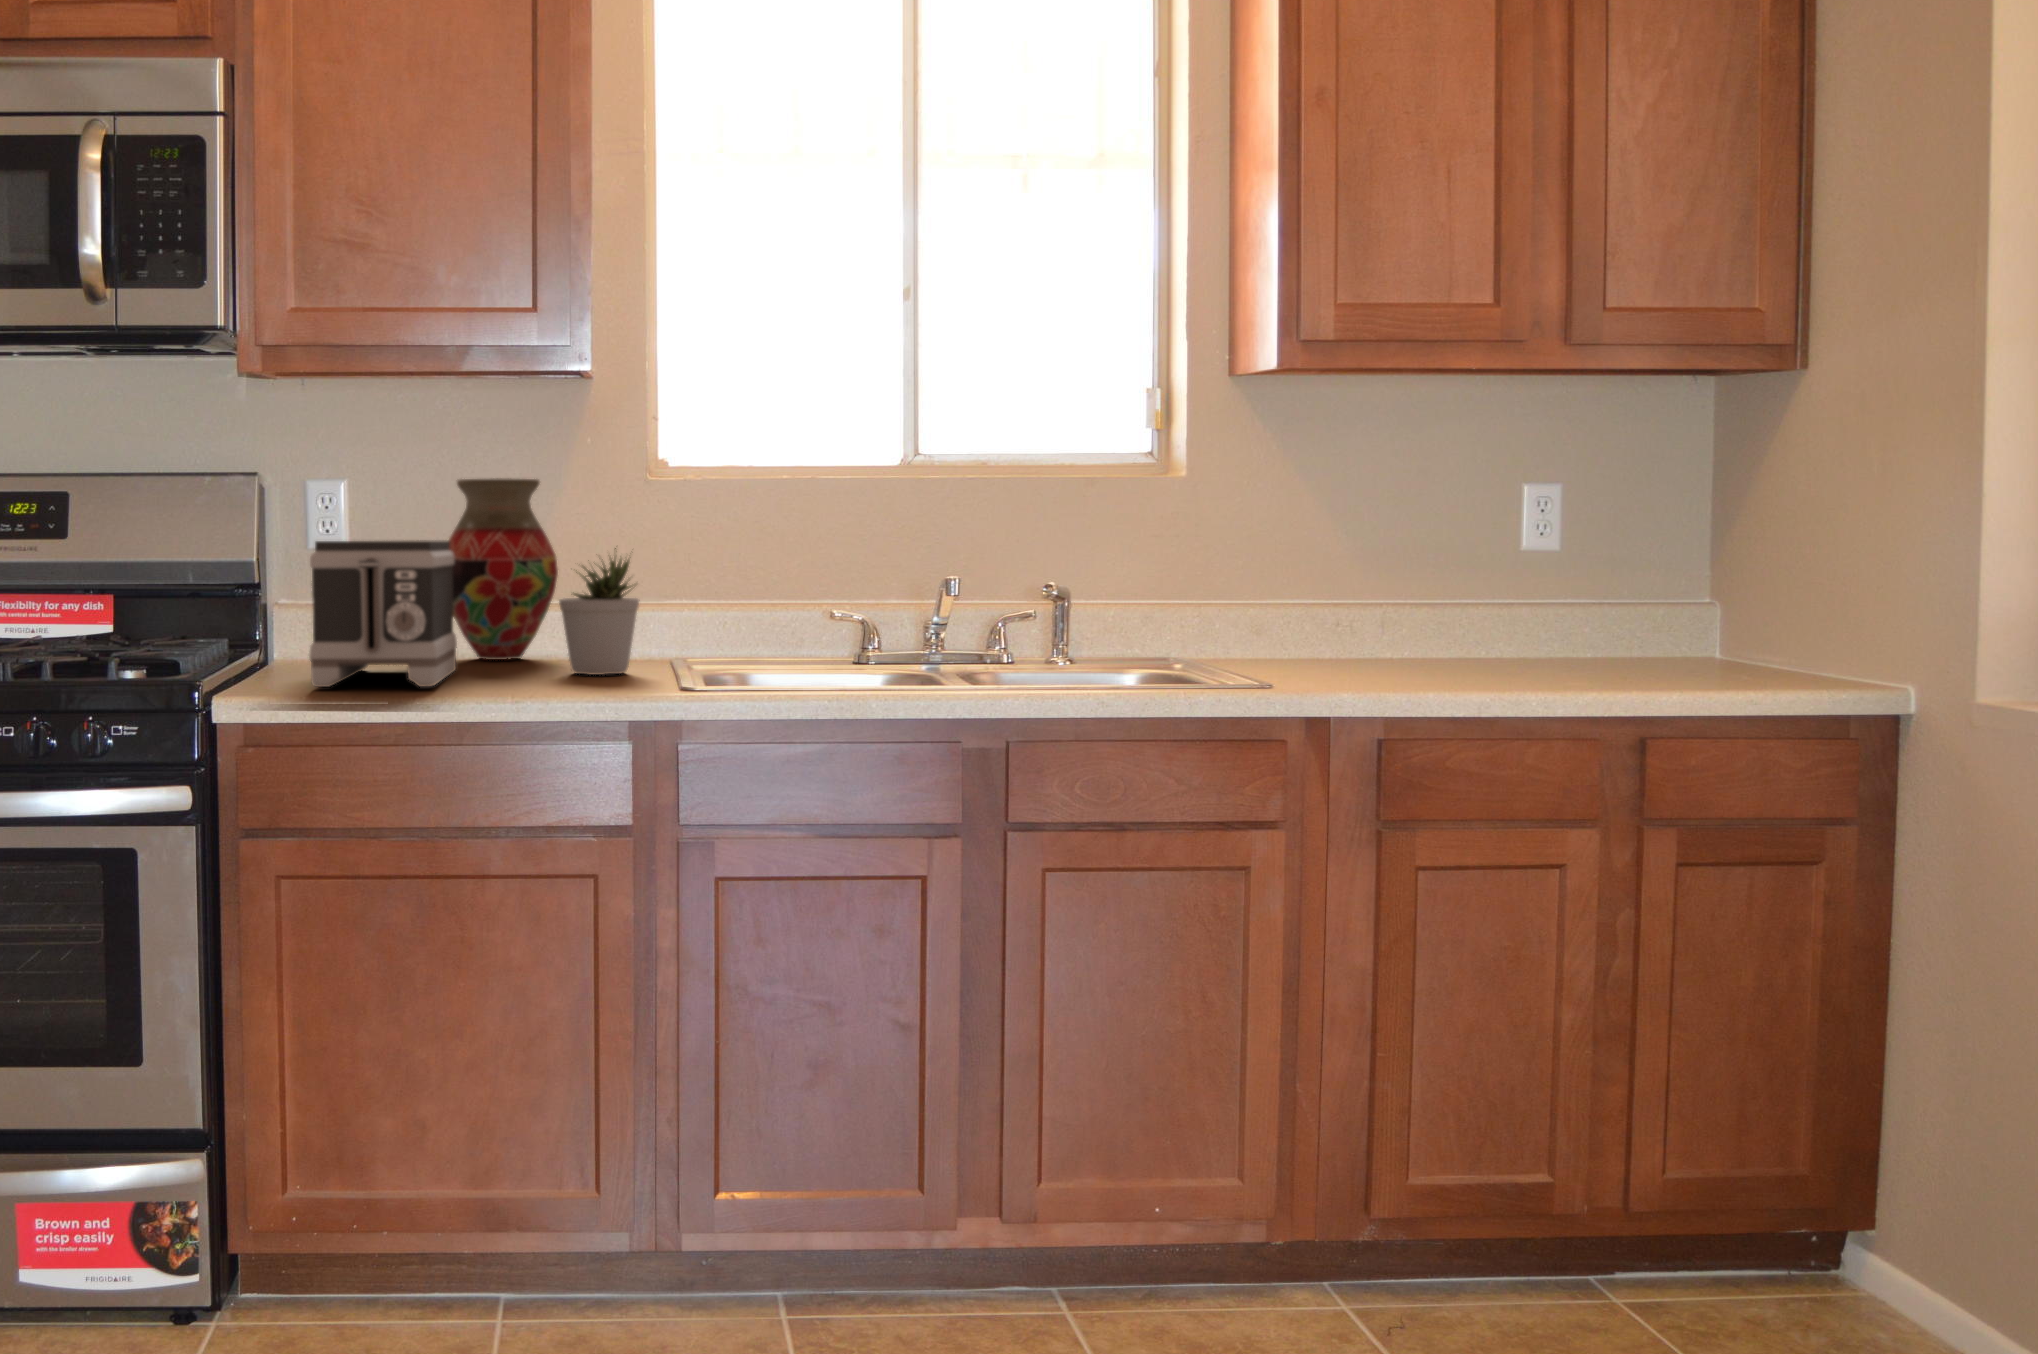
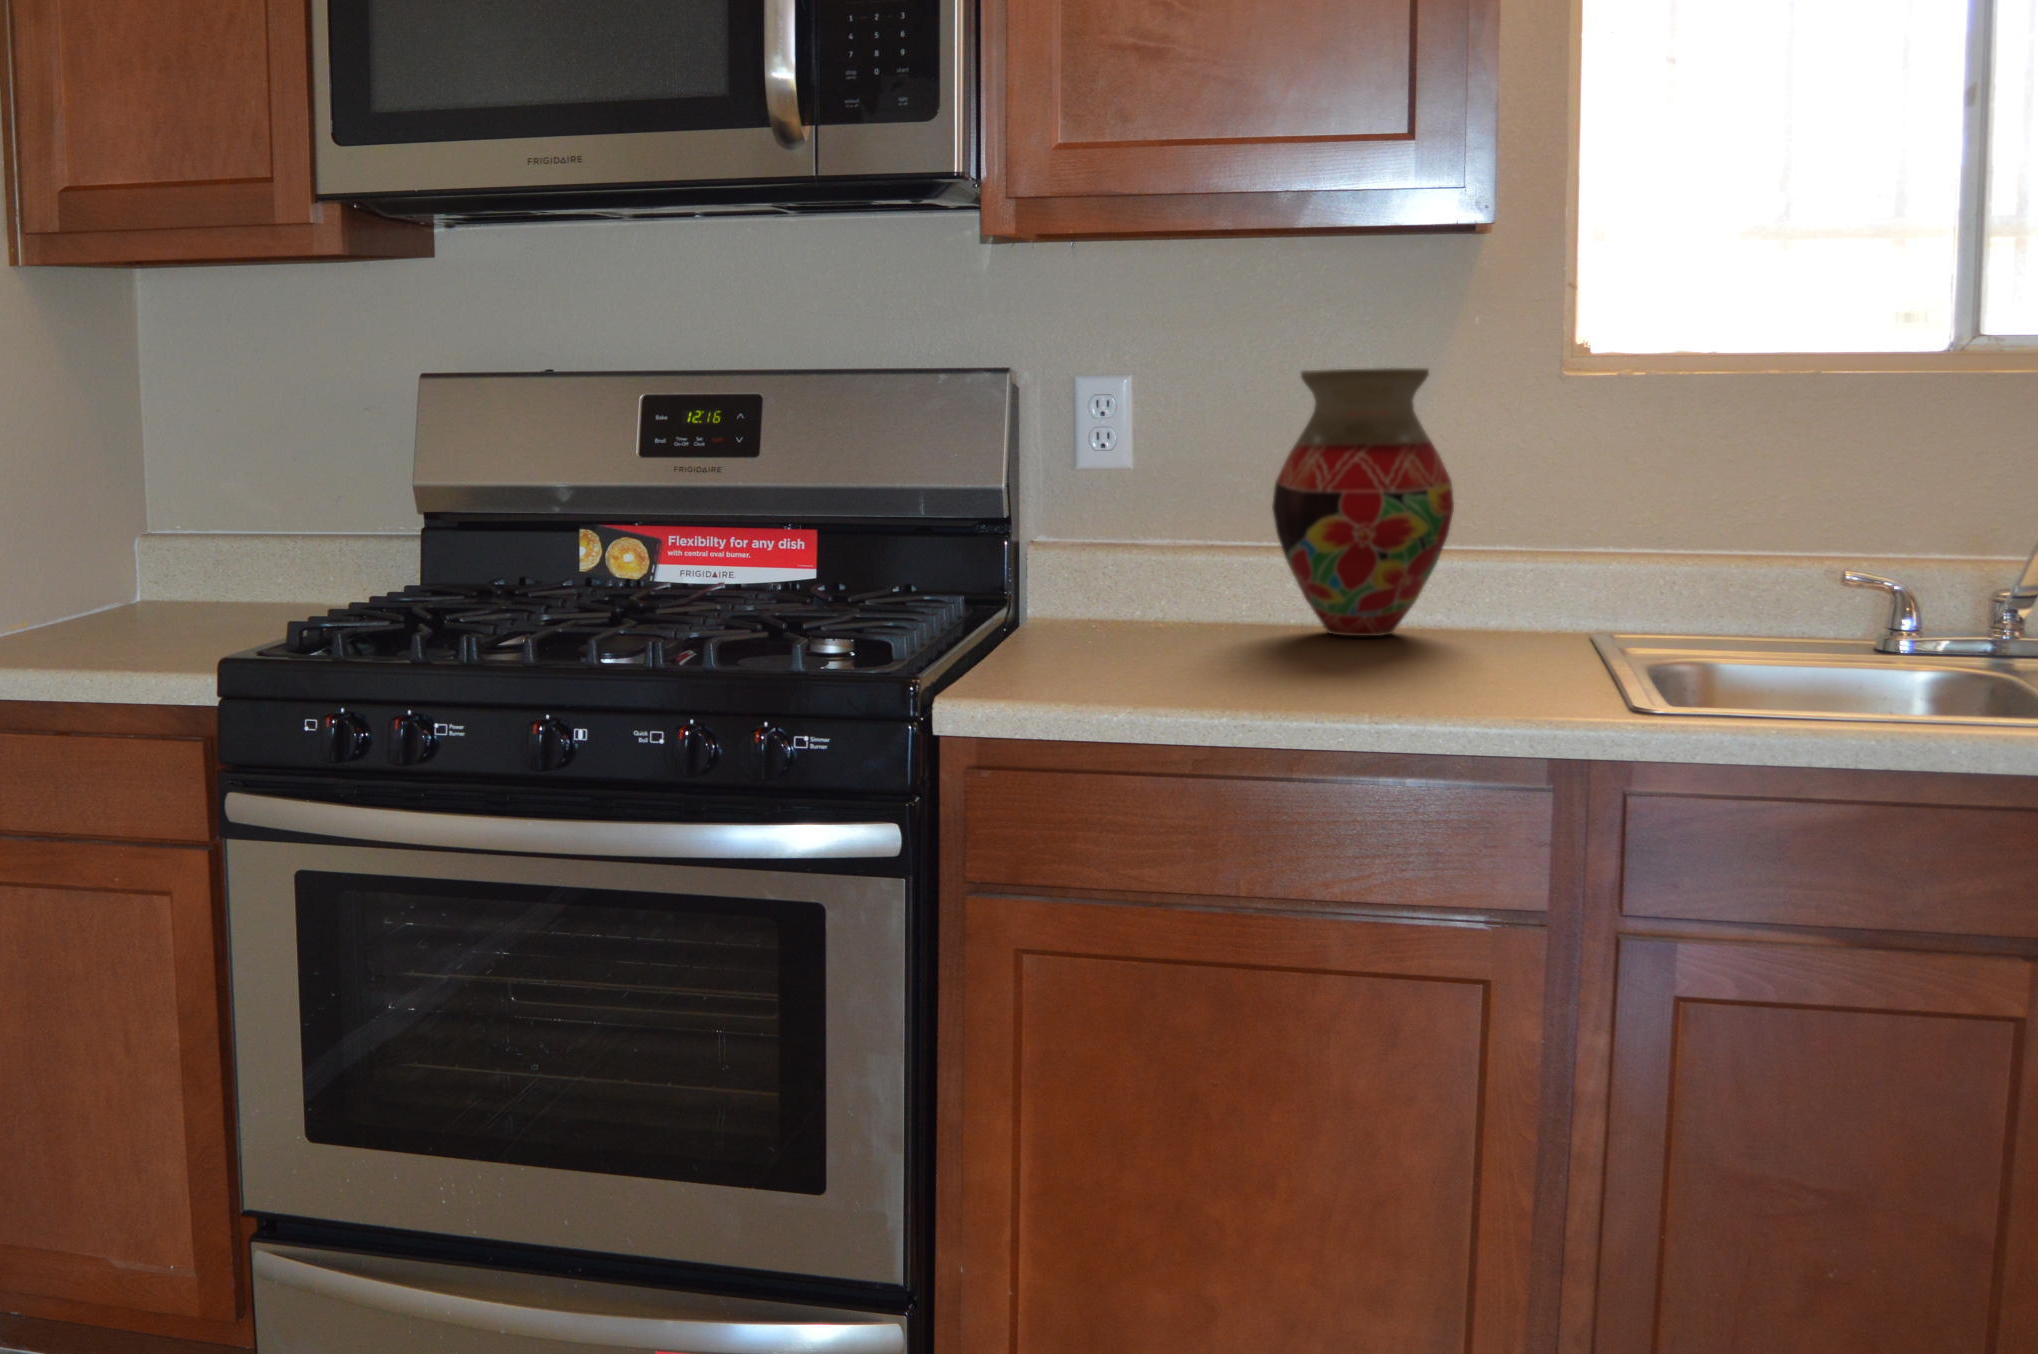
toaster: present [309,540,457,687] -> none [1062,467,1289,692]
potted plant: present [559,548,639,675] -> none [1445,479,1575,674]

